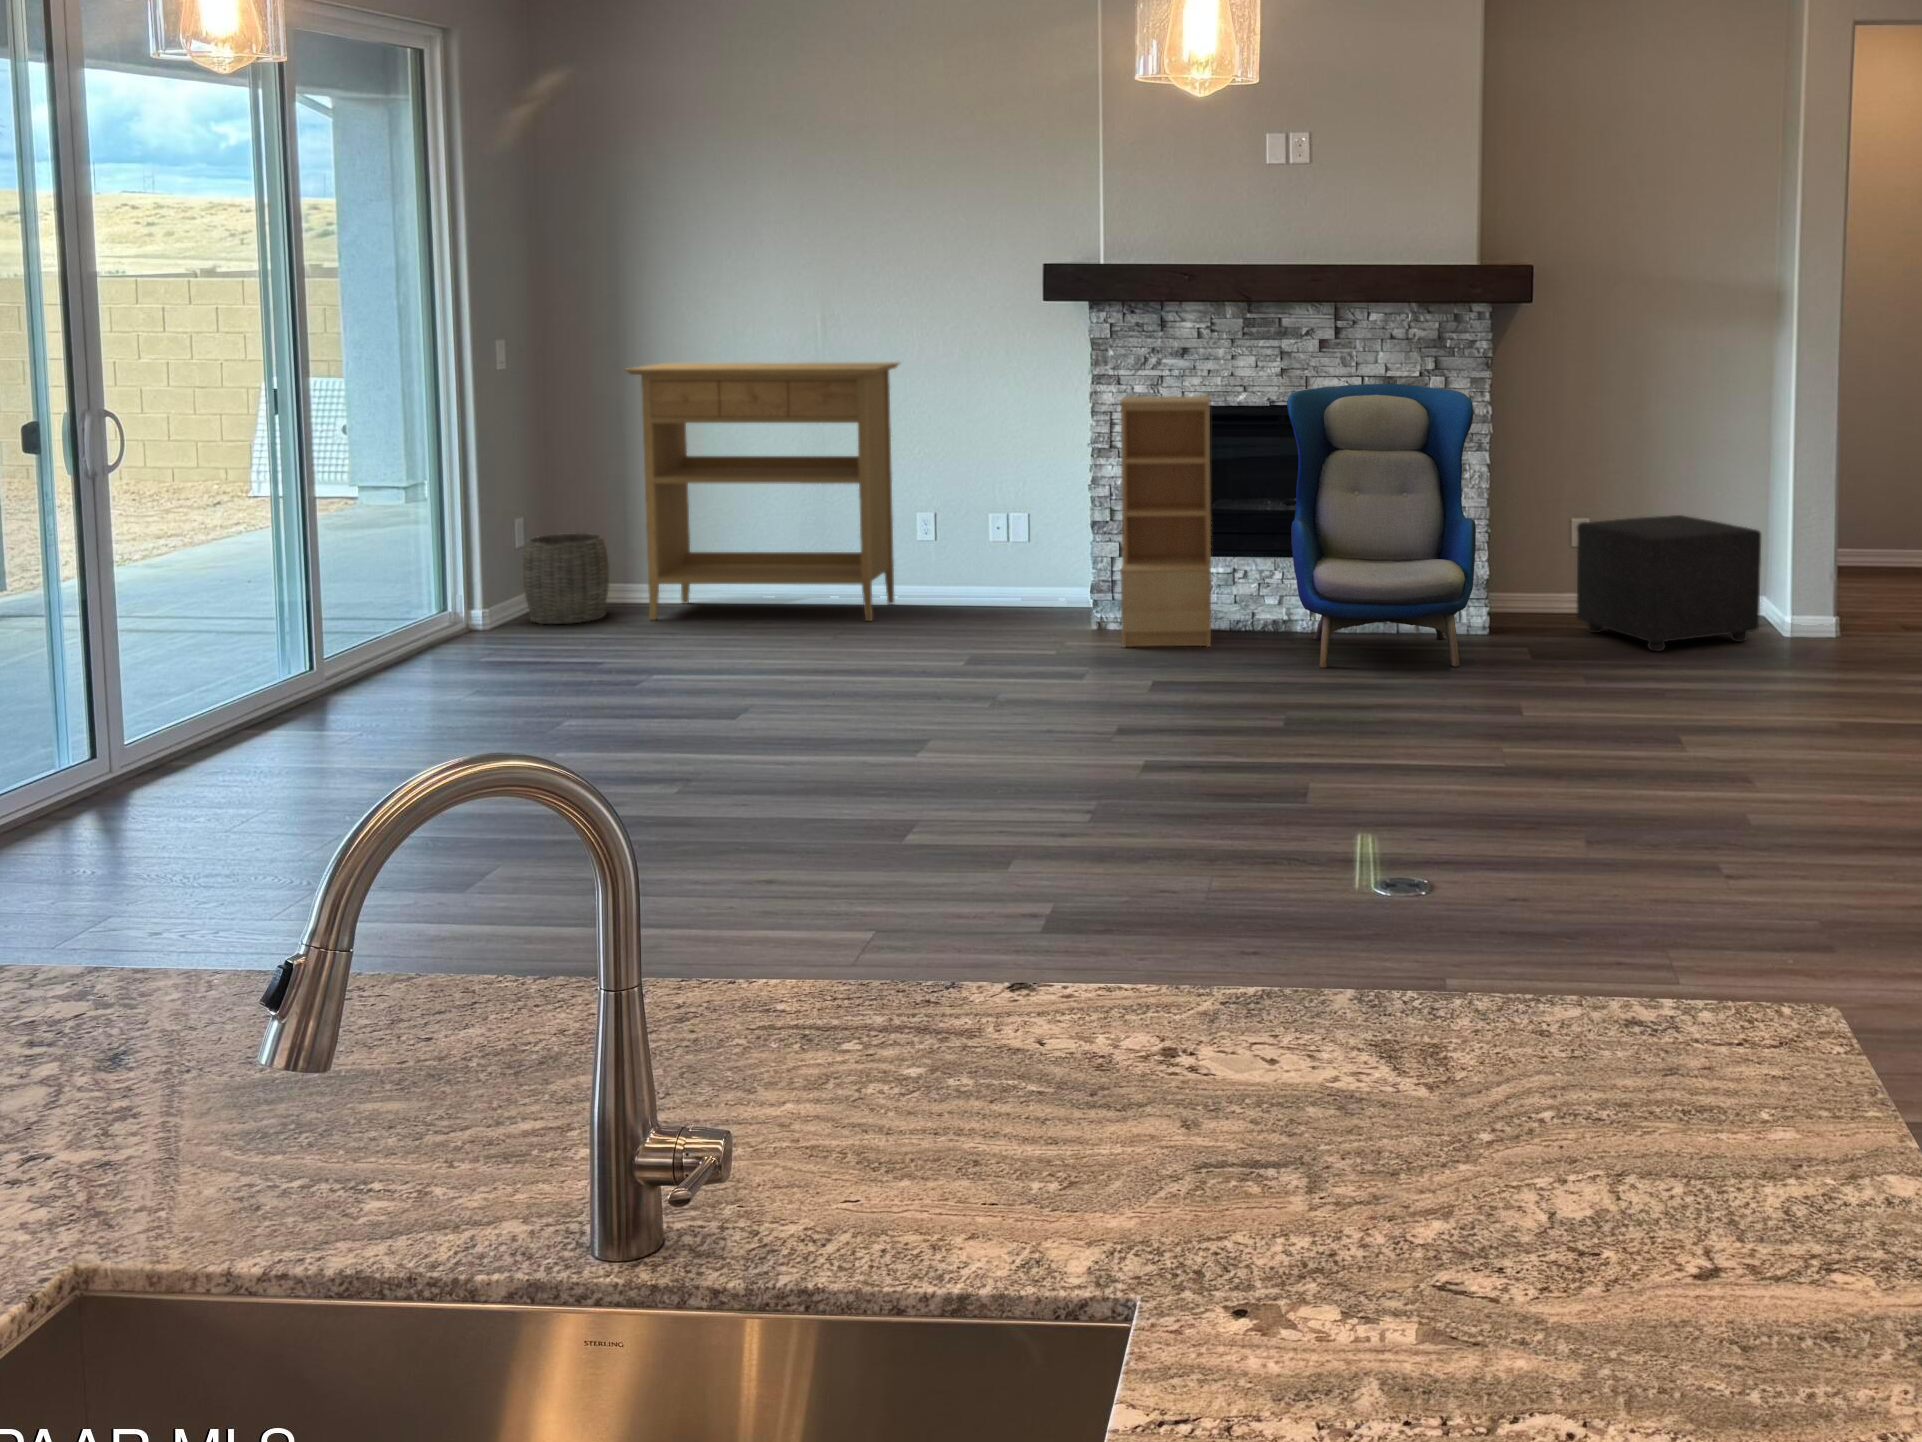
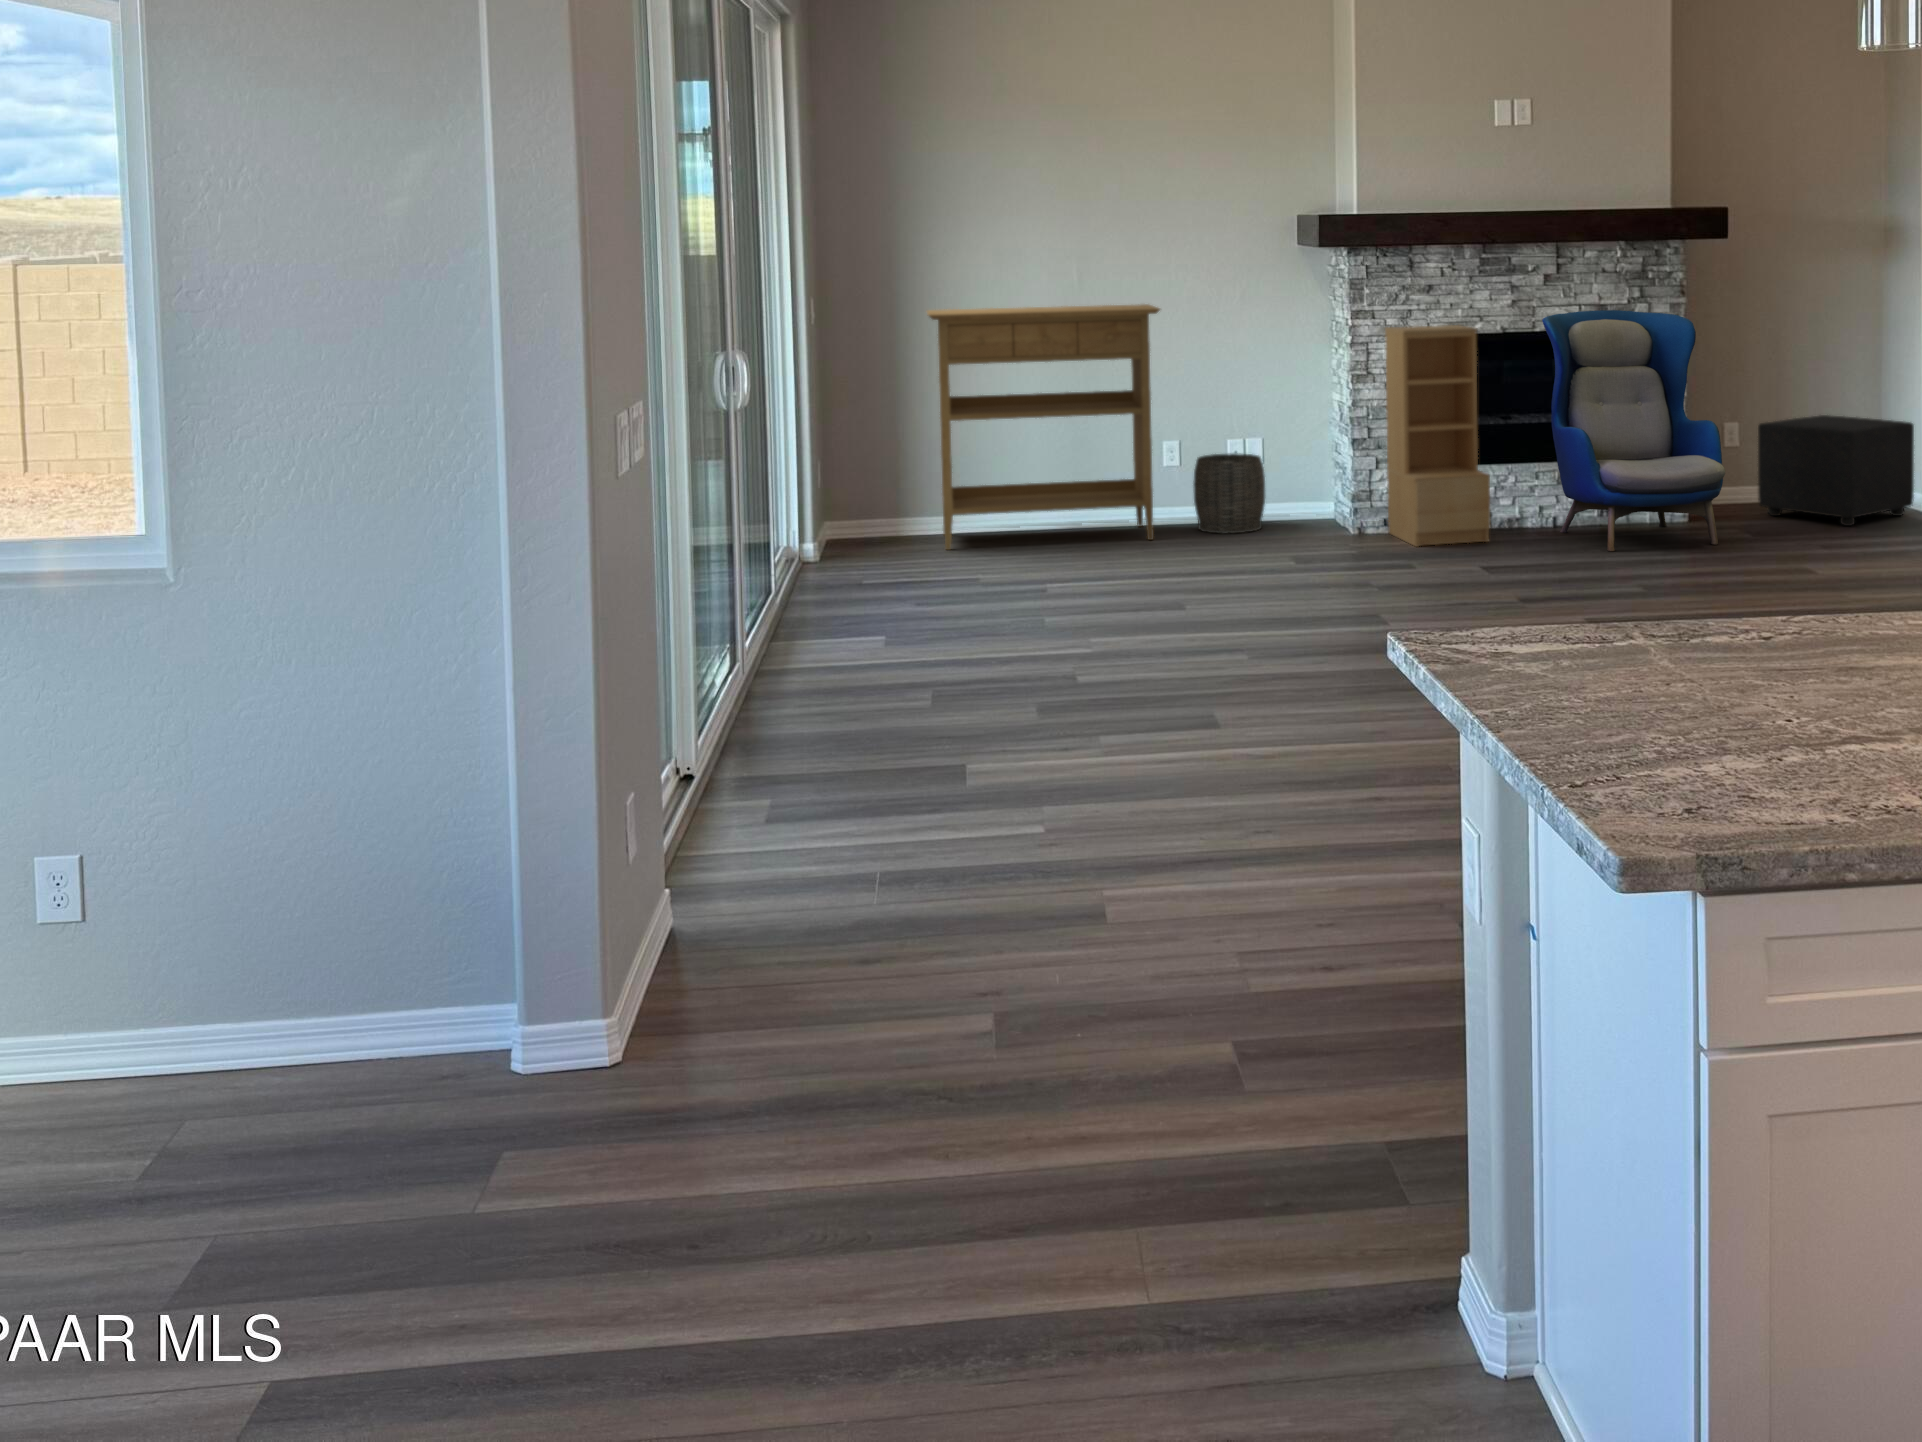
woven basket: present [523,533,609,624] -> present [1193,453,1265,533]

